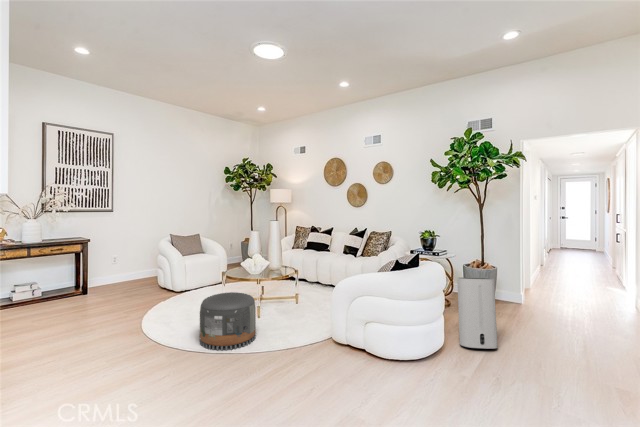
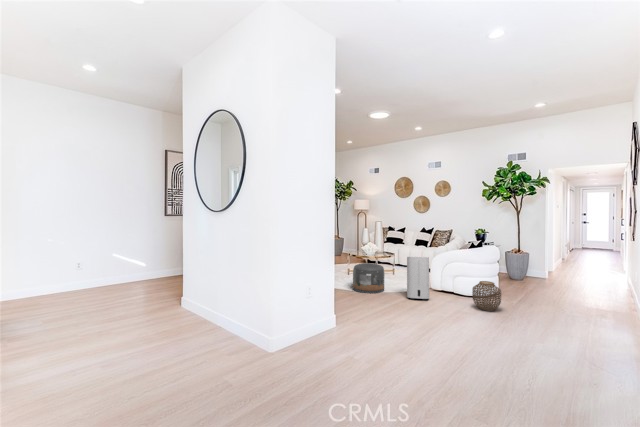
air purifier: present [457,278,497,349] -> present [407,257,429,299]
woven basket: none [386,336,437,399] -> present [472,281,501,311]

